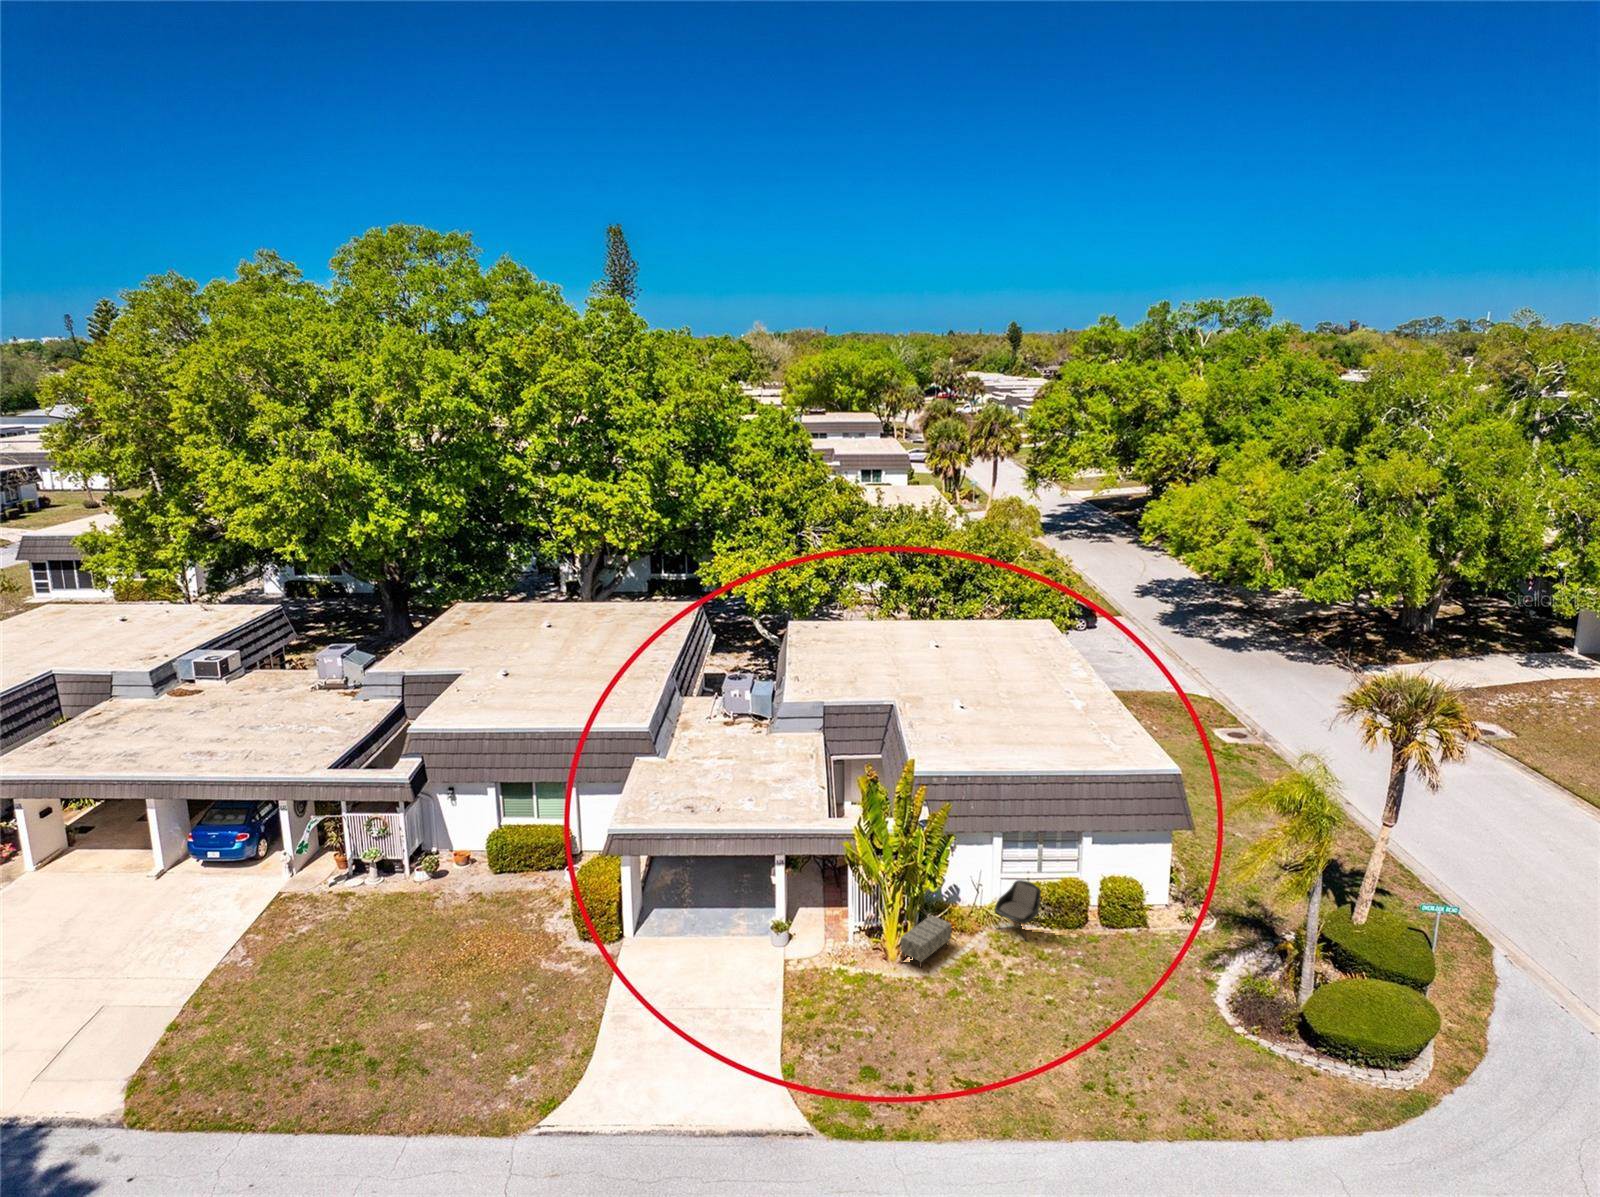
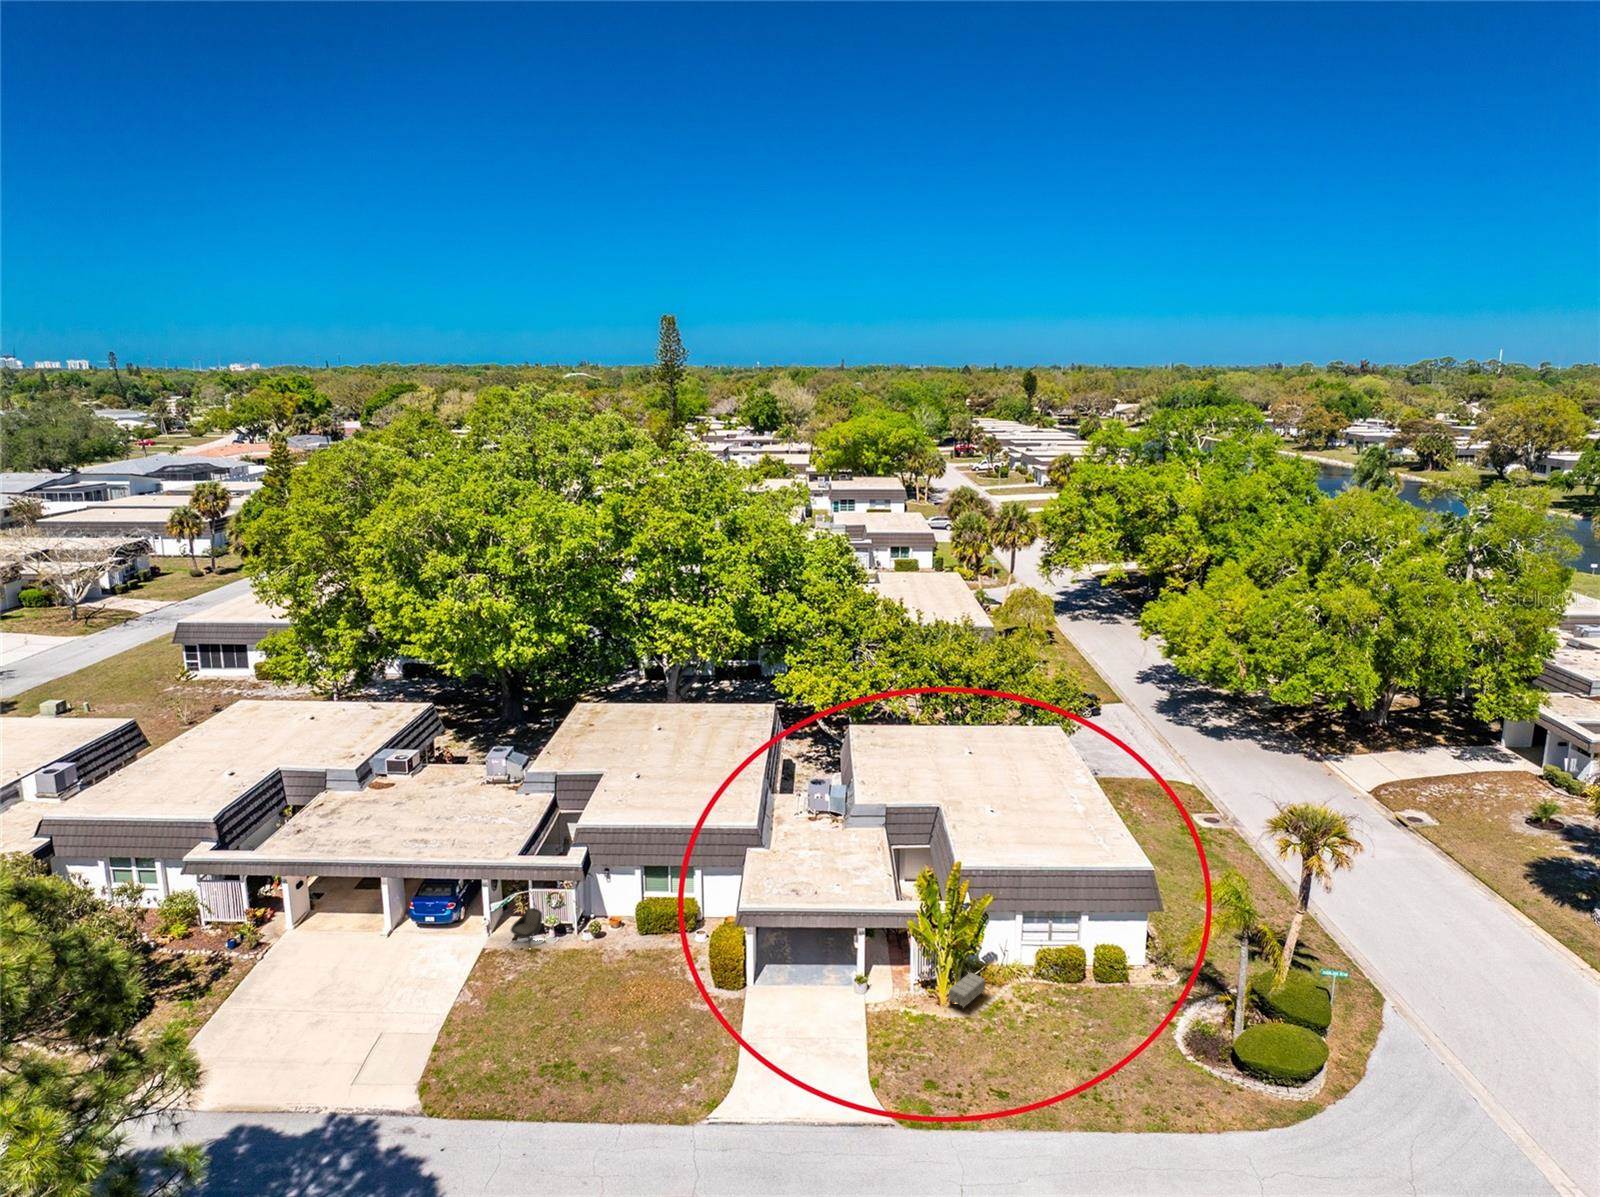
lounge chair: present [995,880,1041,940] -> present [511,908,542,947]

